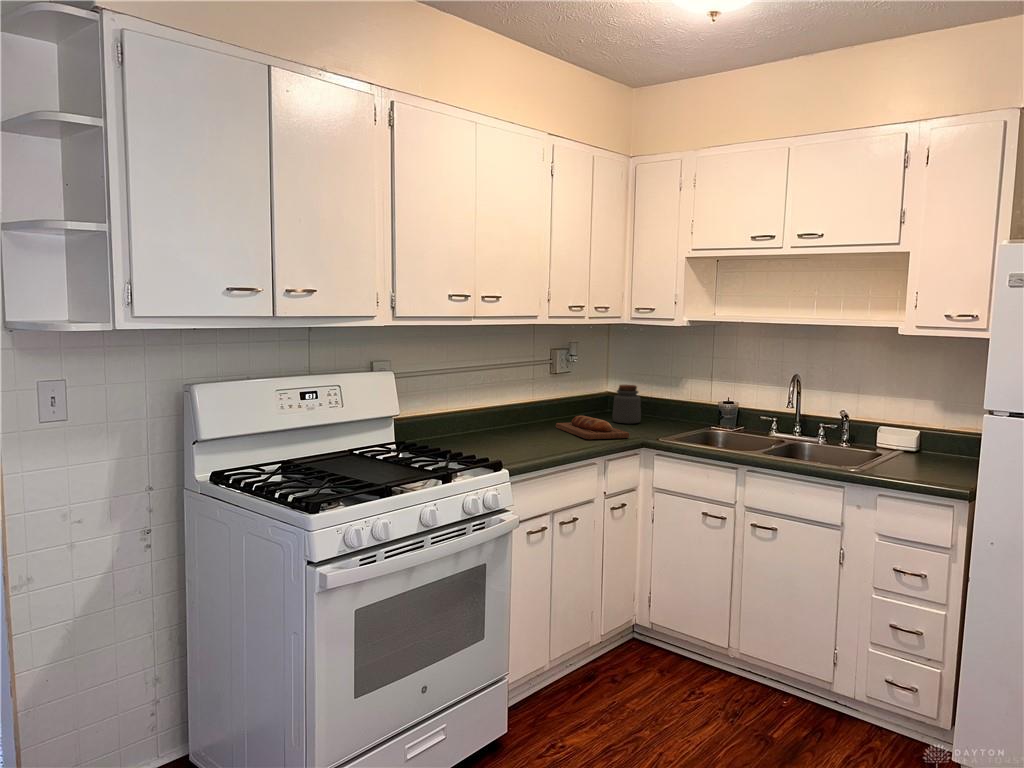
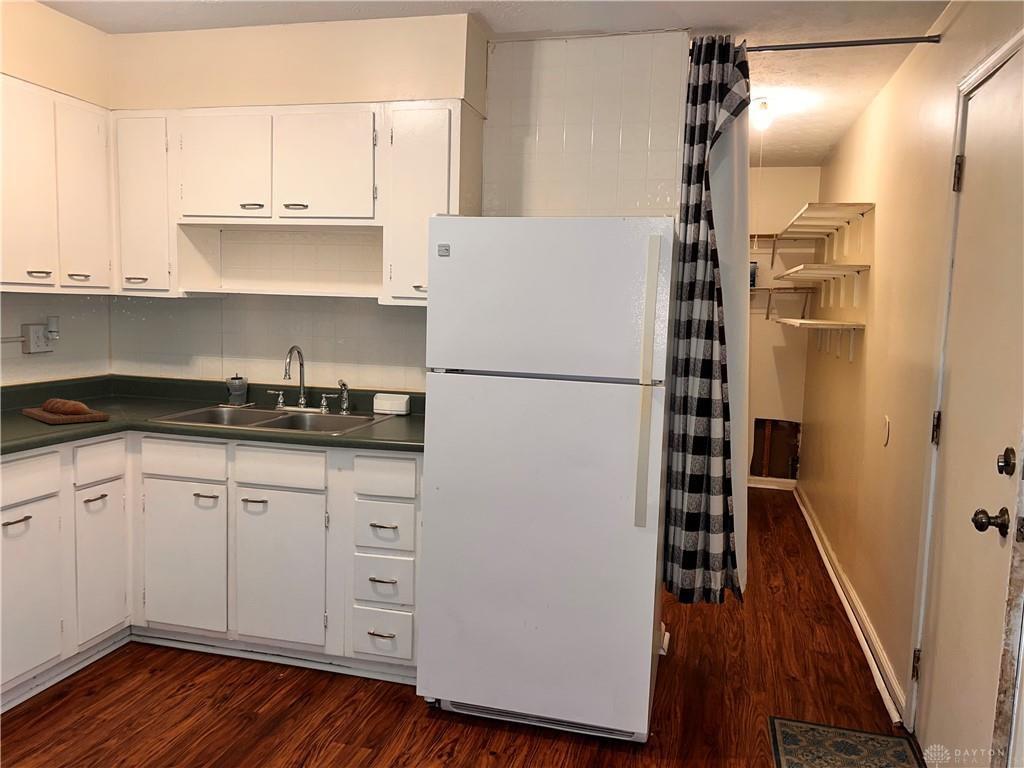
jar: present [613,385,641,424] -> none [105,363,140,406]

